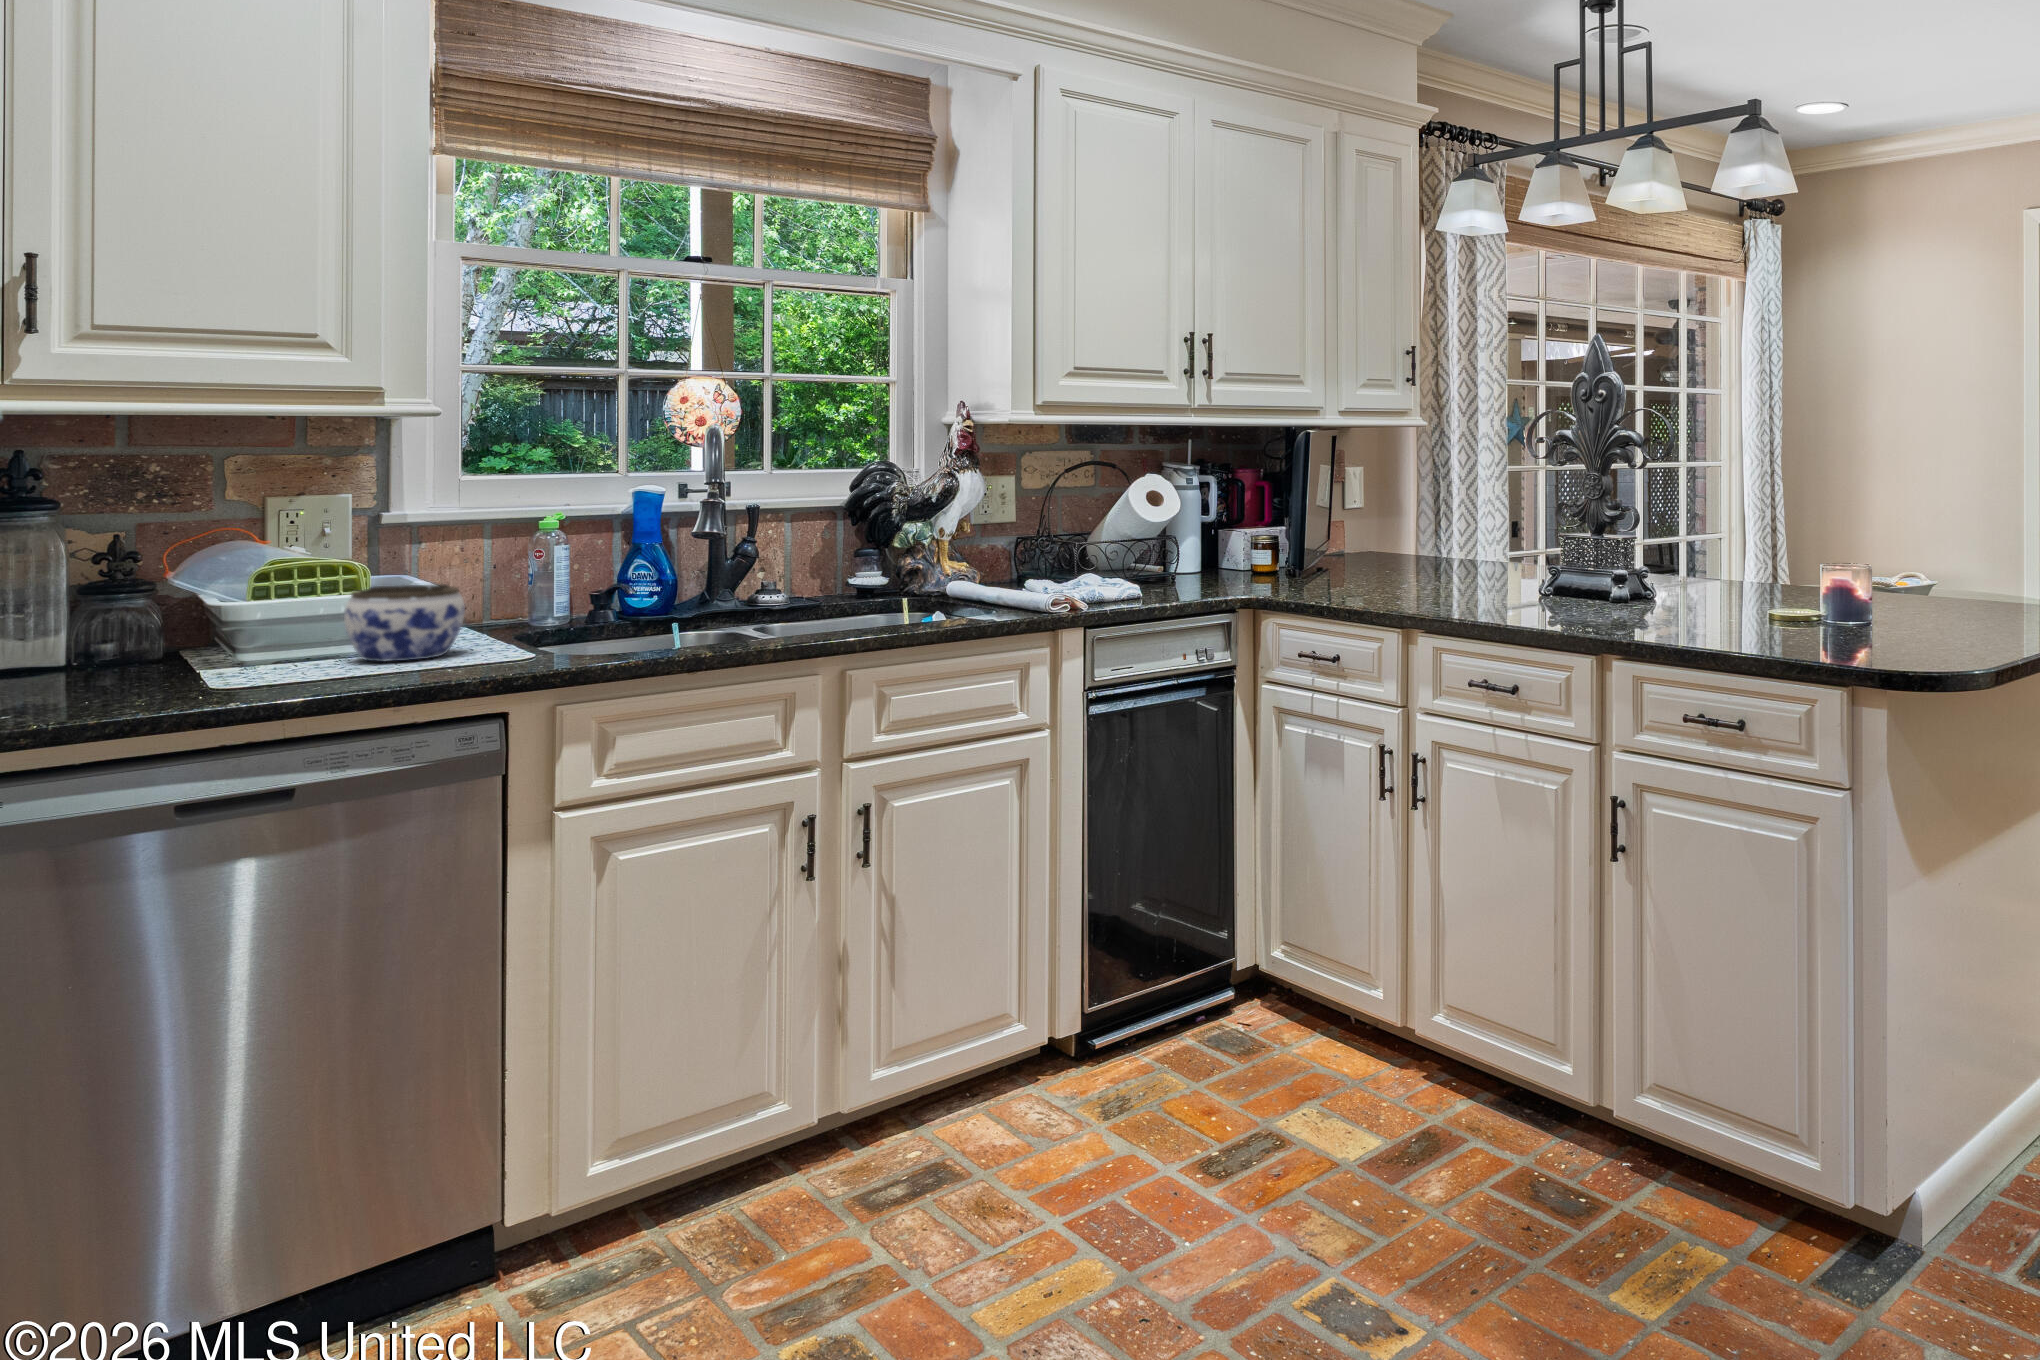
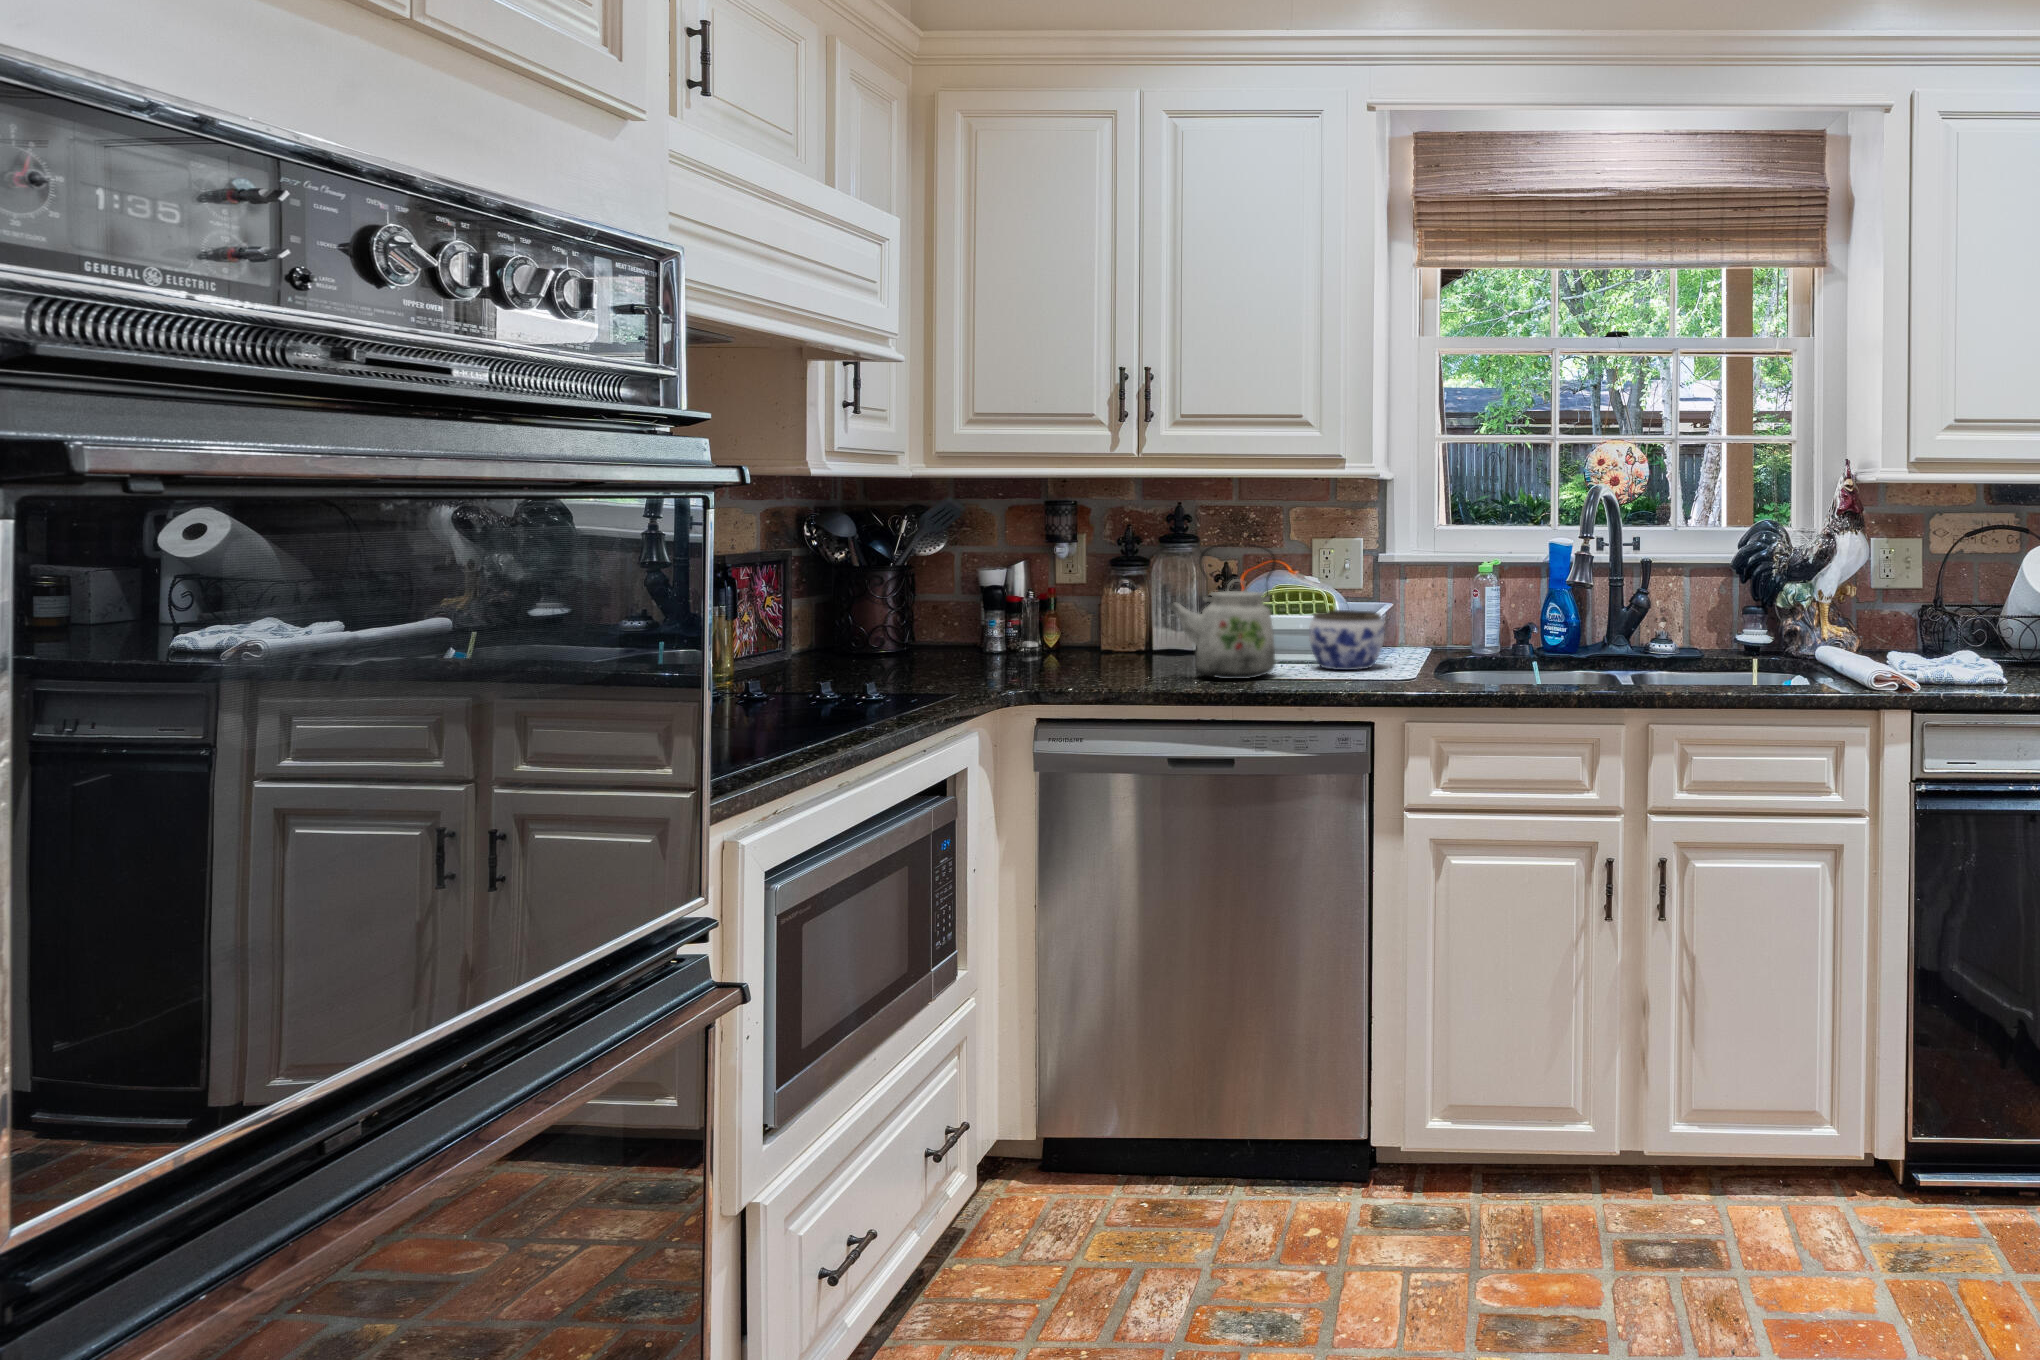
kettle: none [136,506,328,690] -> present [1167,543,1276,679]

